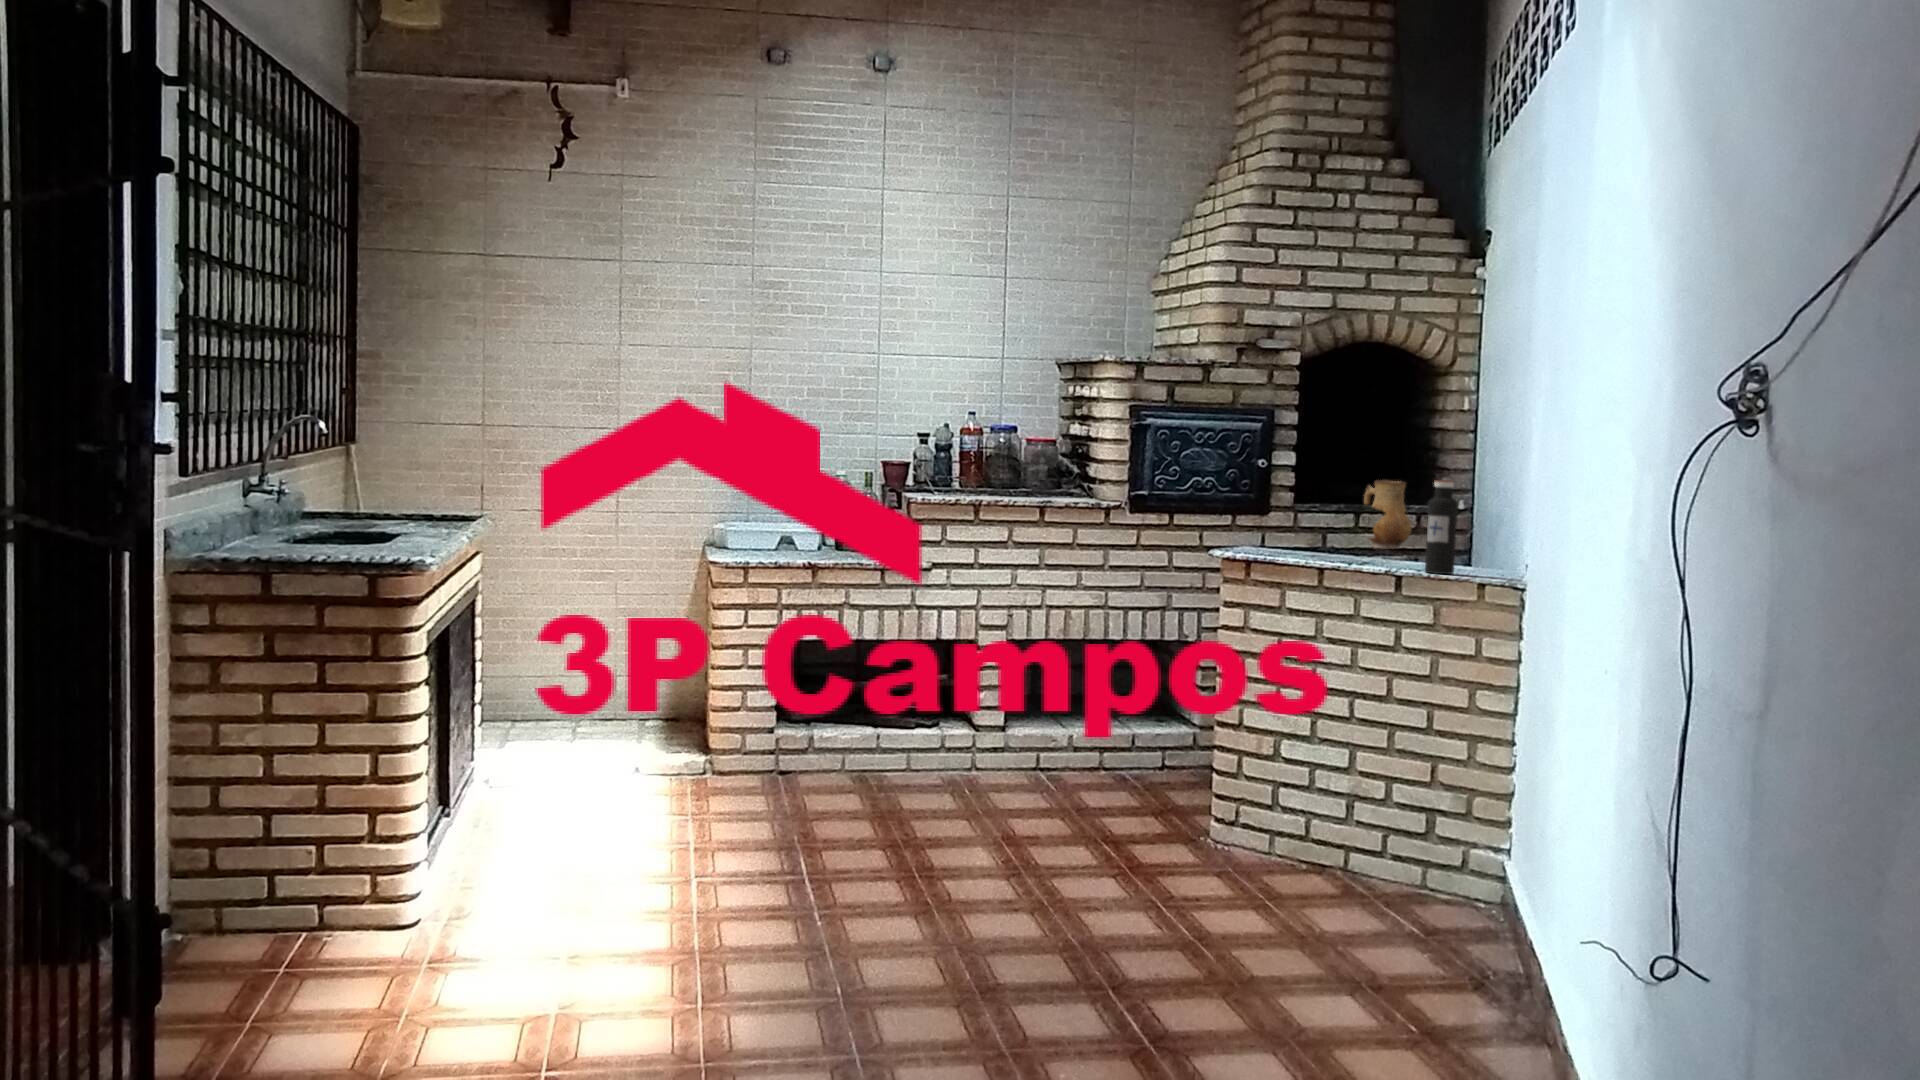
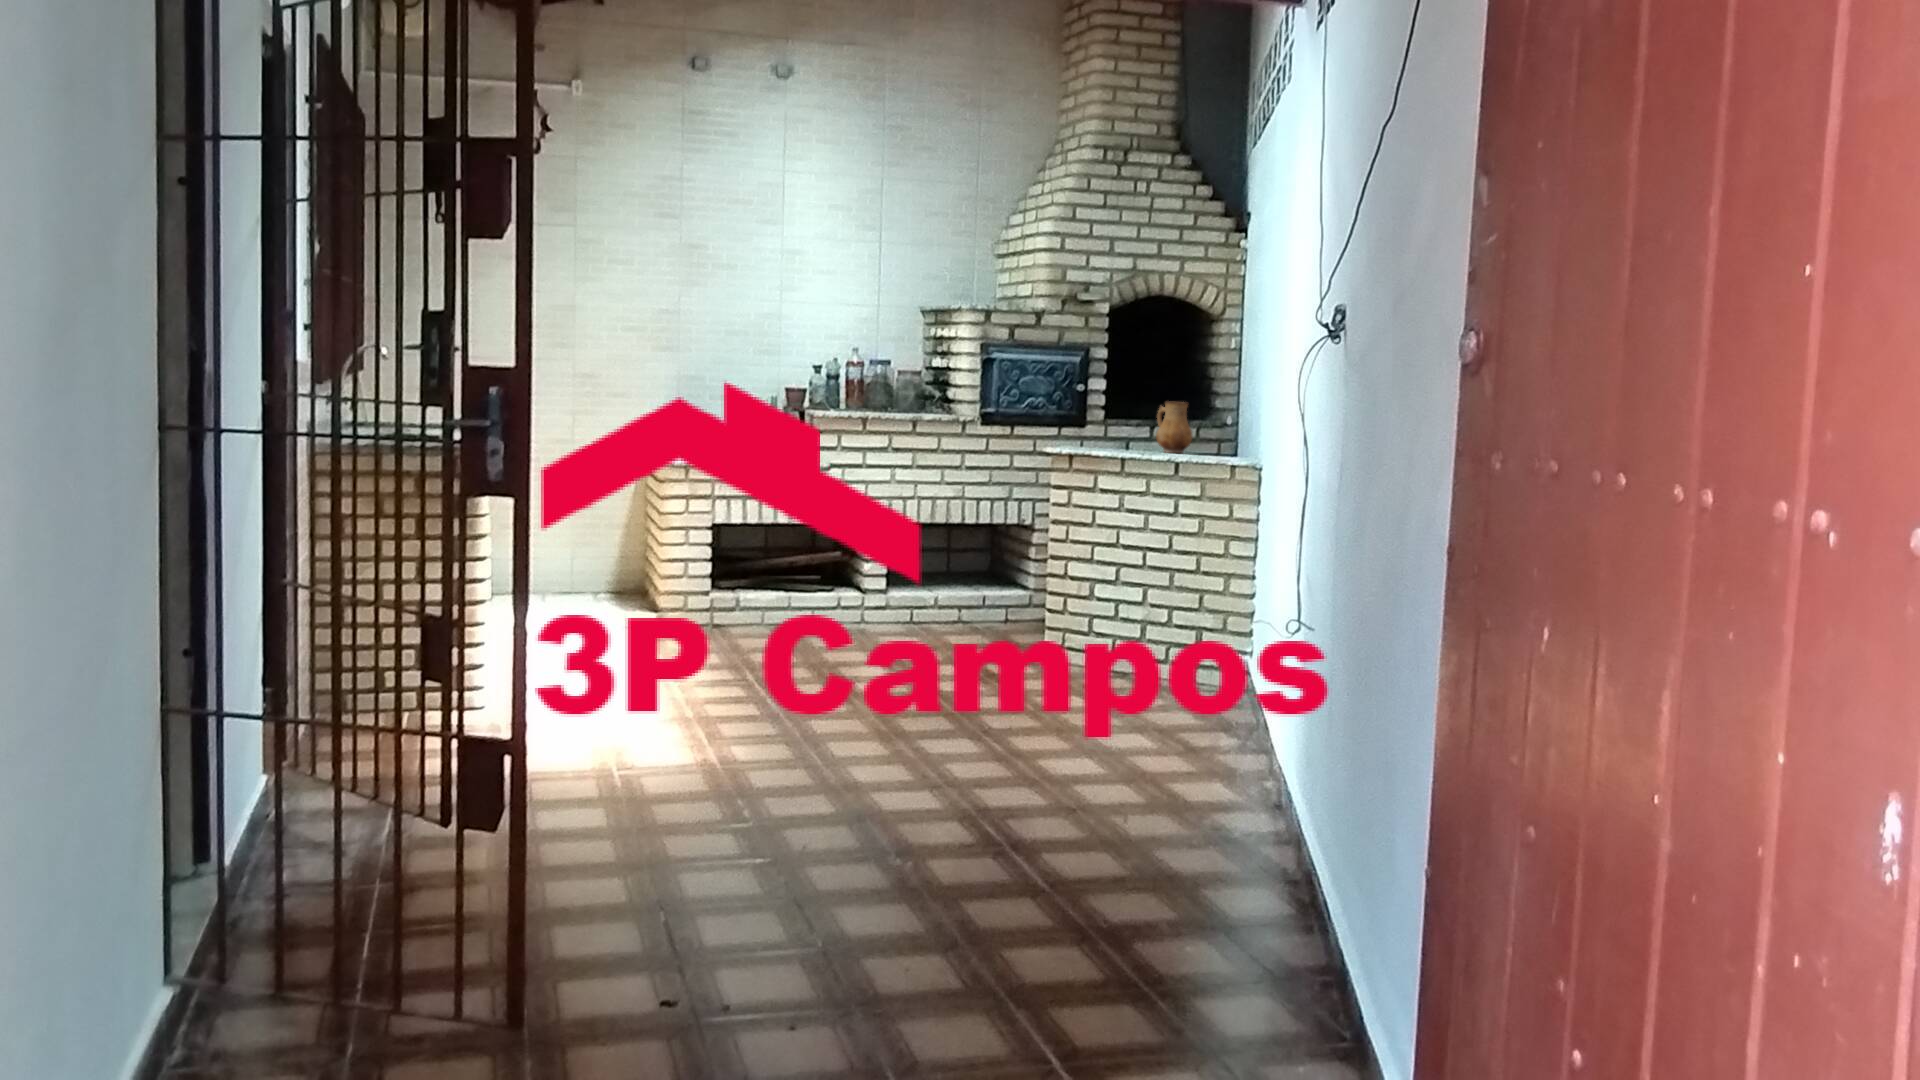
water bottle: present [1425,480,1458,574] -> none [1195,394,1217,460]

